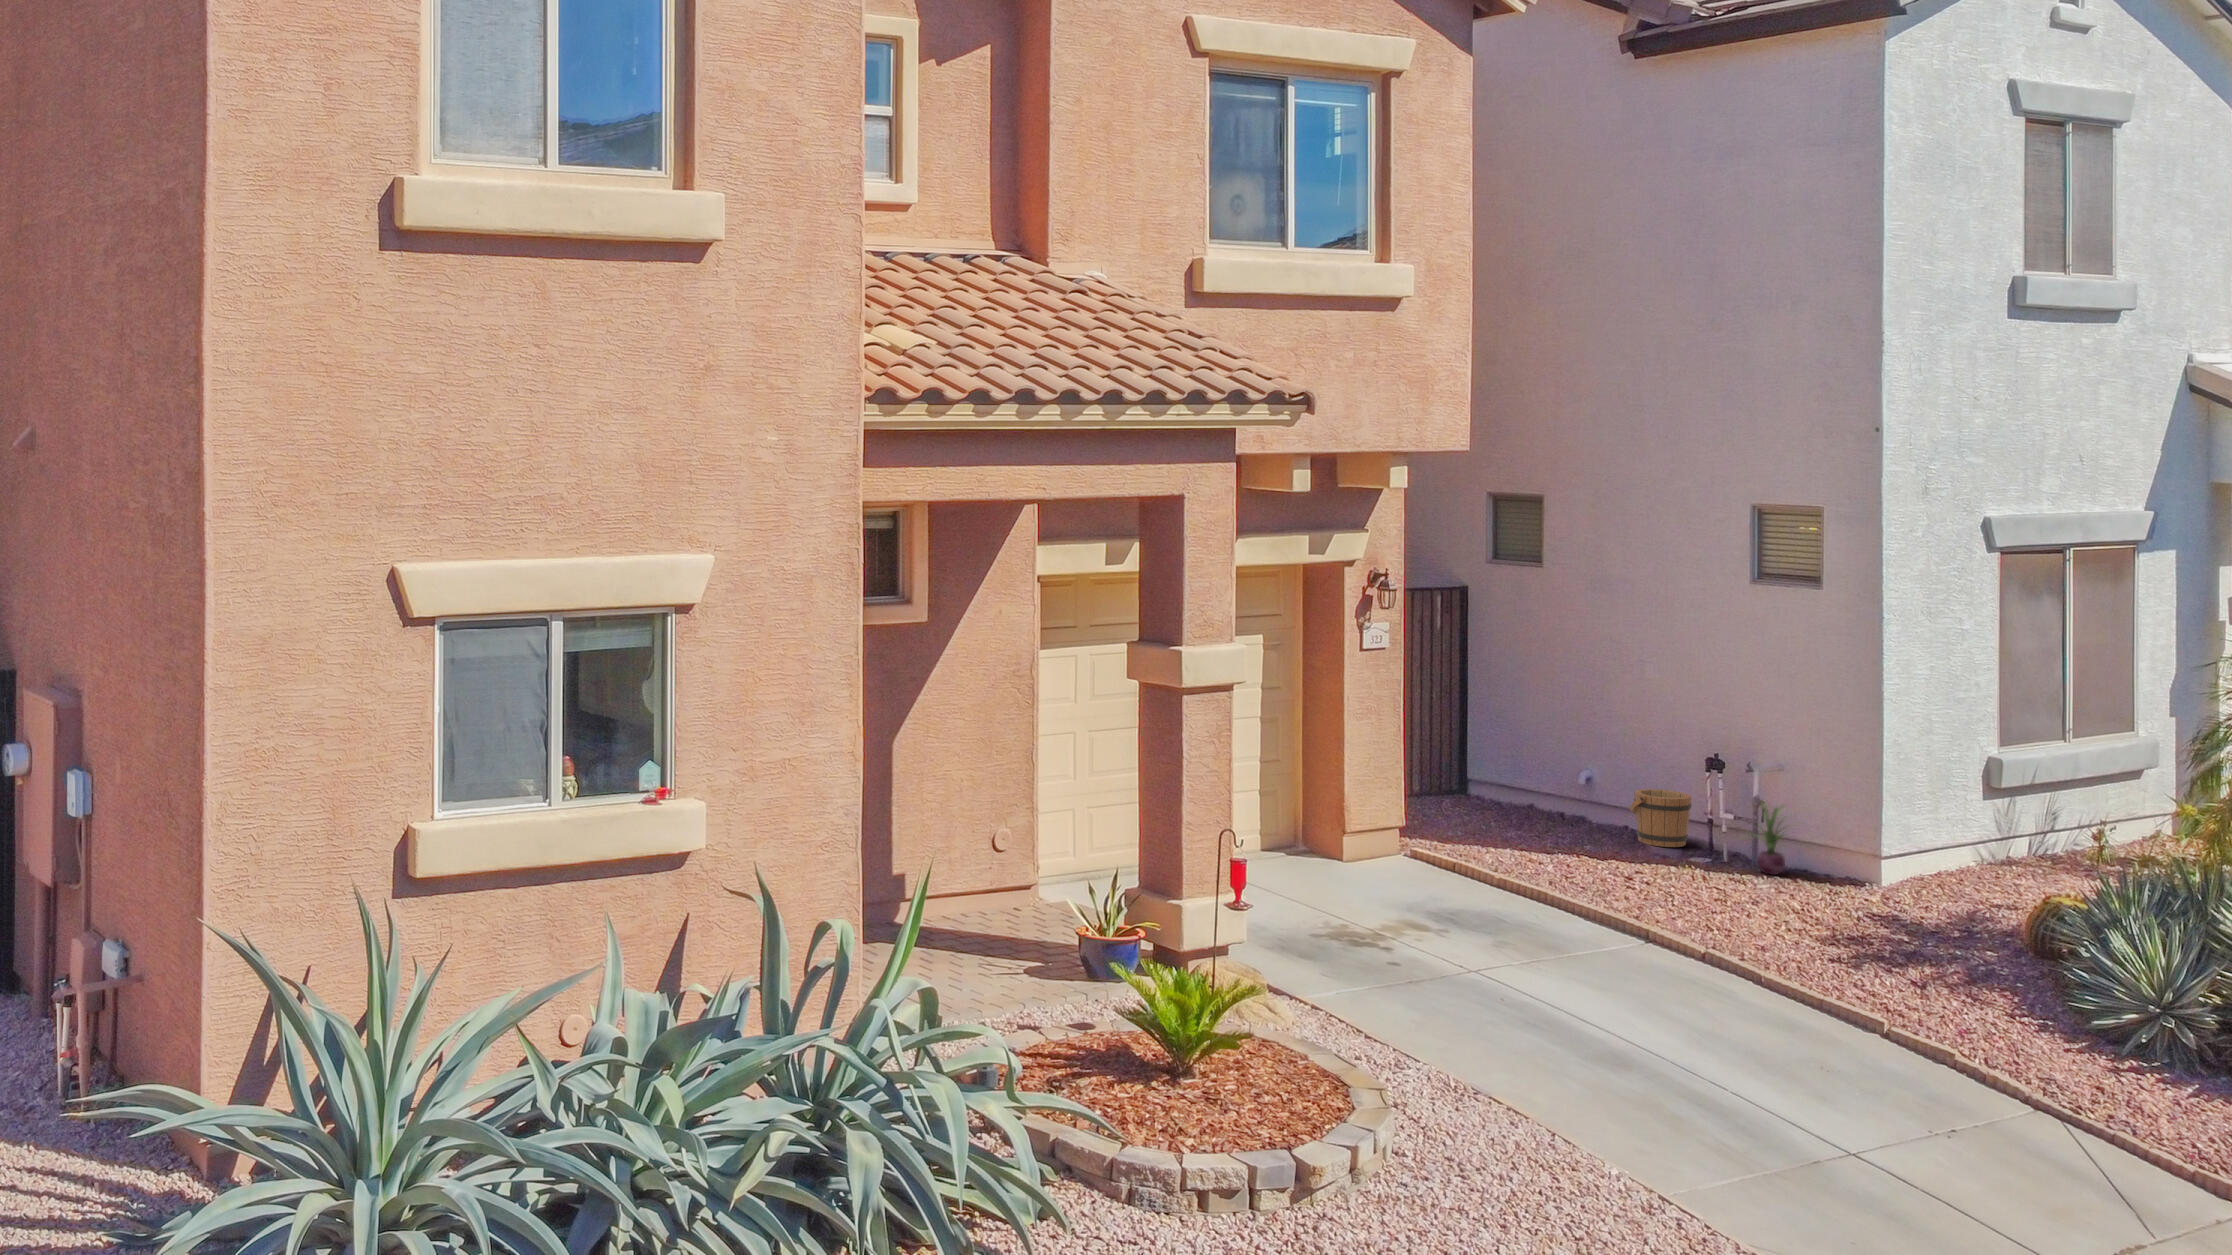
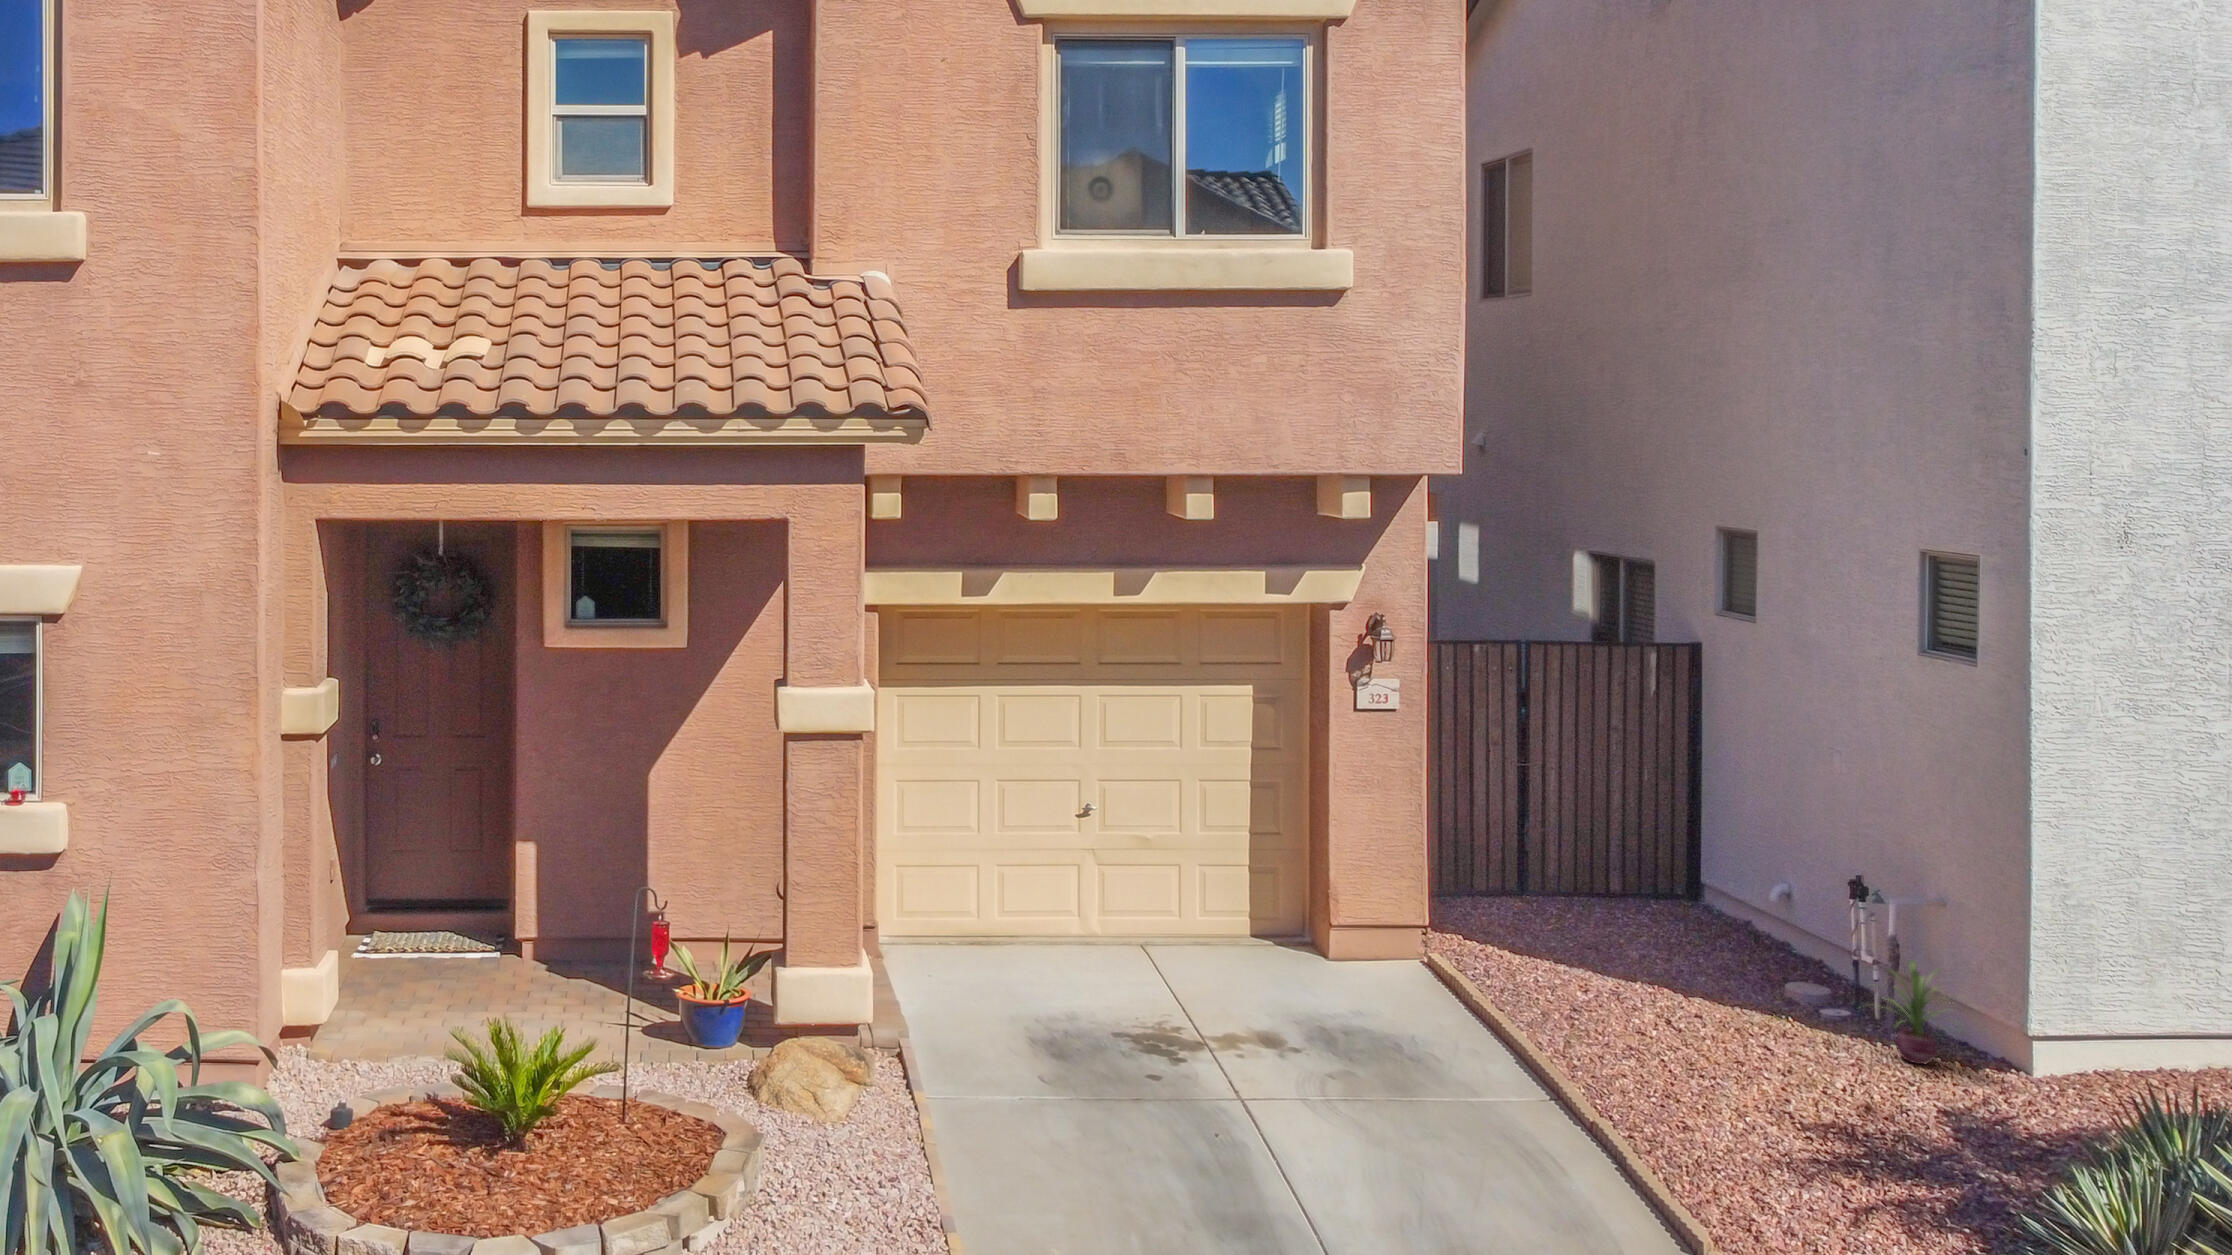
bucket: present [1629,789,1692,847] -> none [1756,926,1843,1008]

